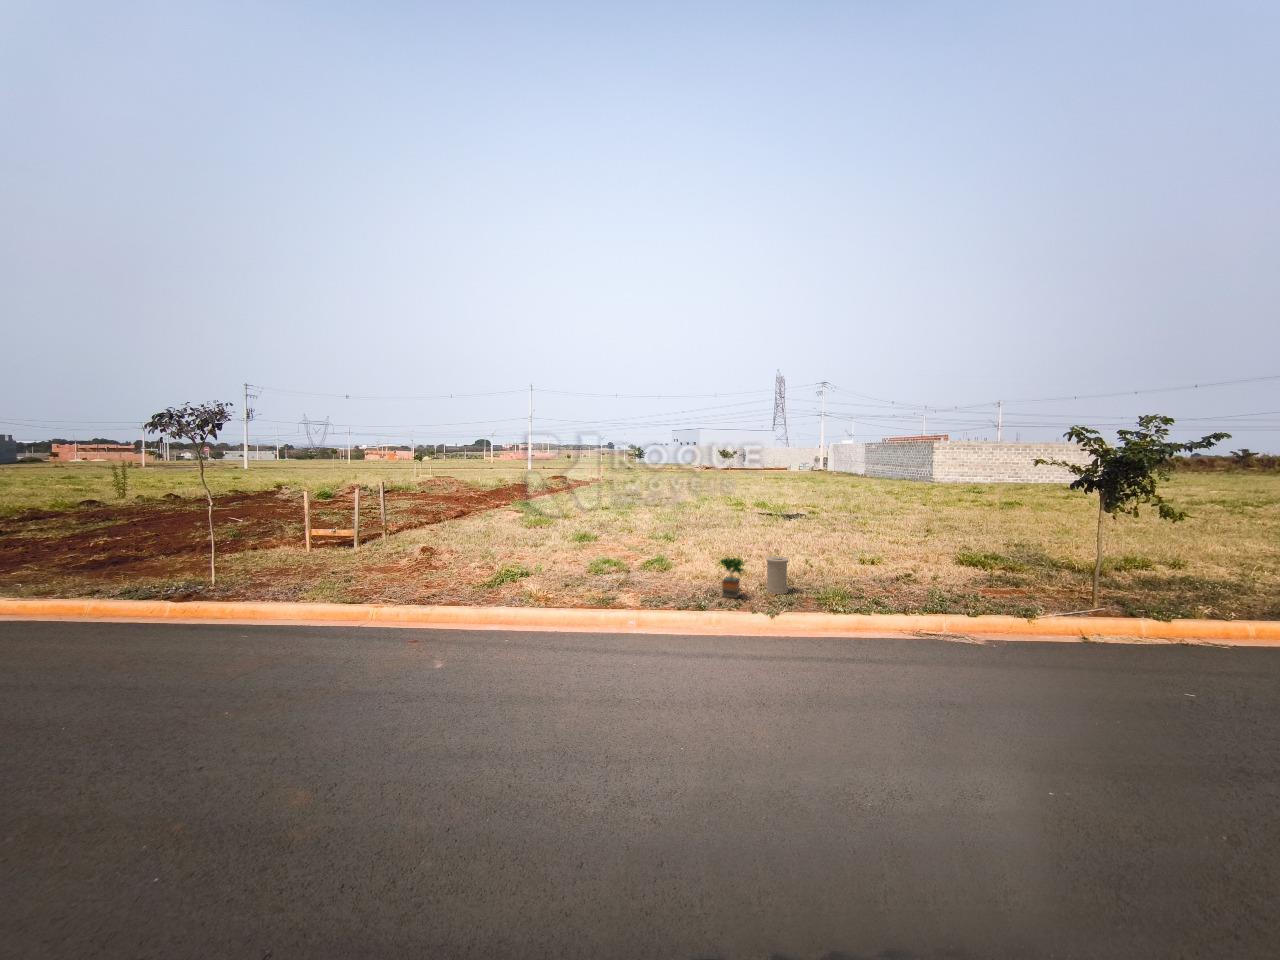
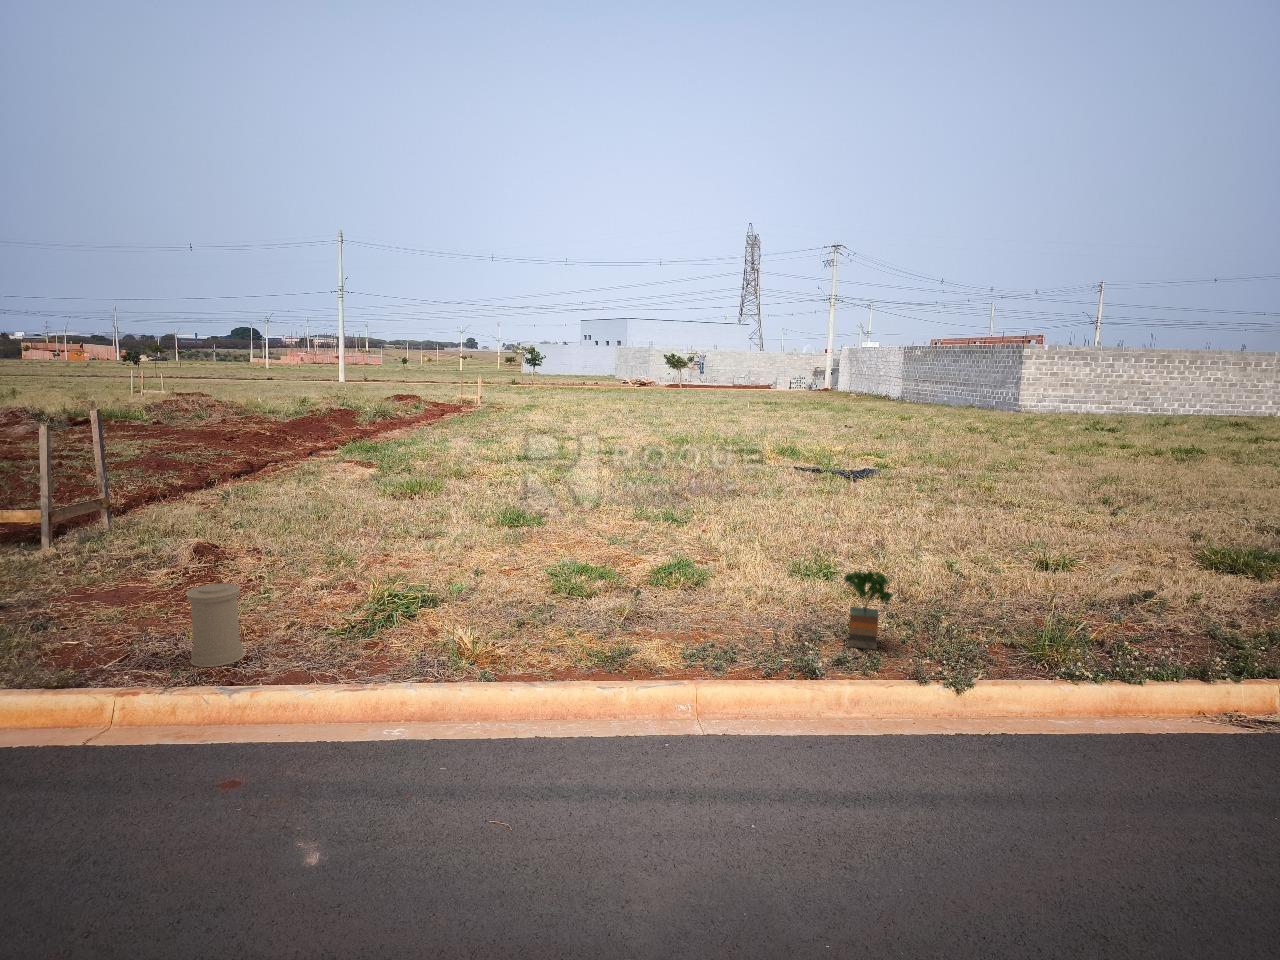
trash can: present [766,556,789,594] -> present [186,583,244,667]

